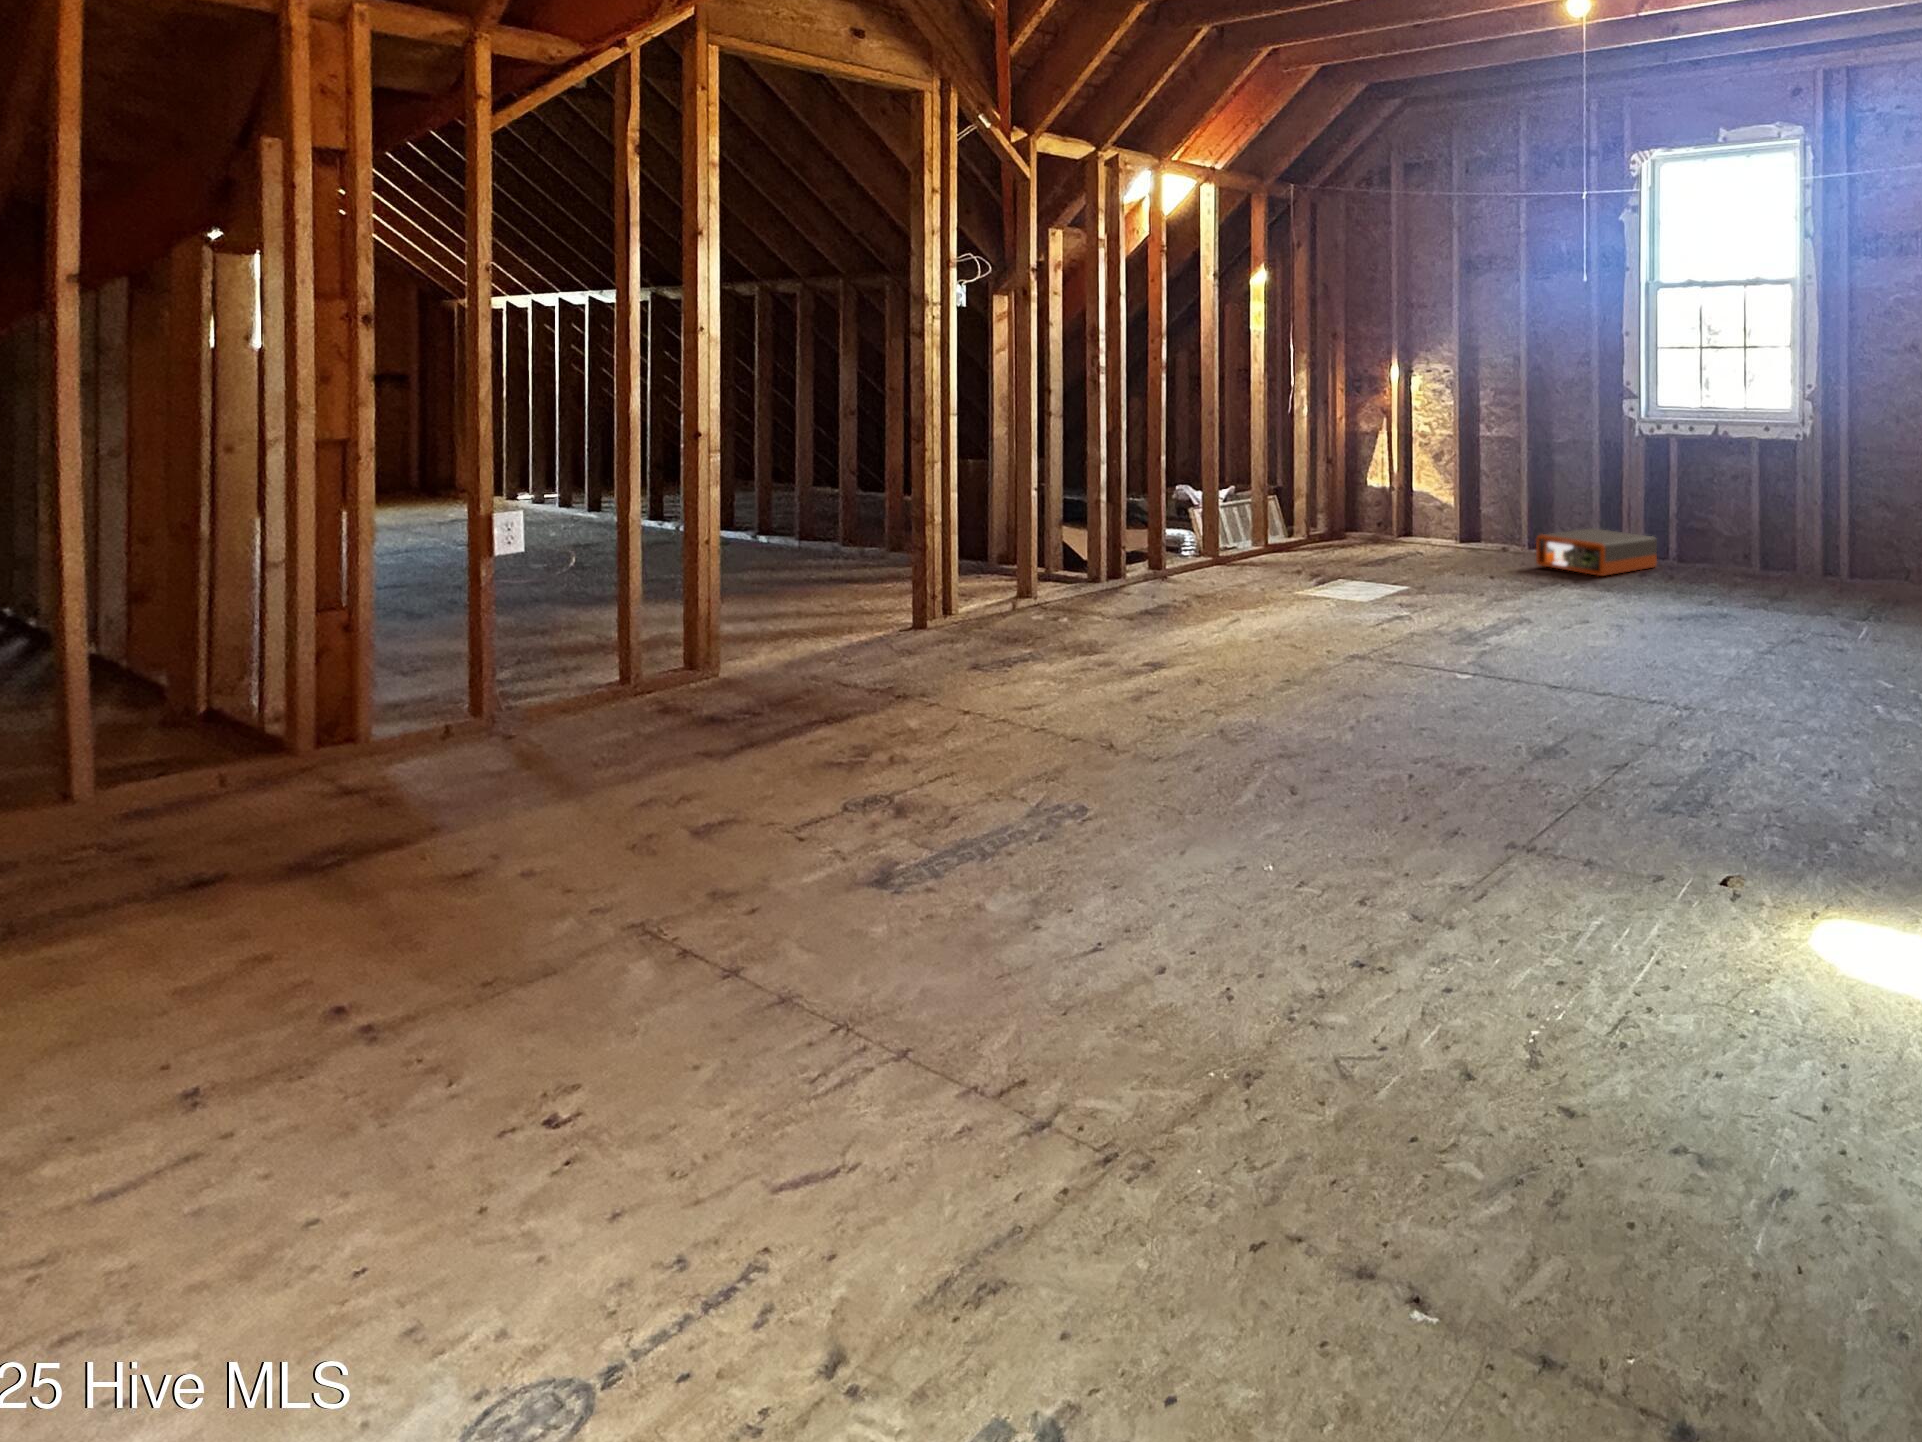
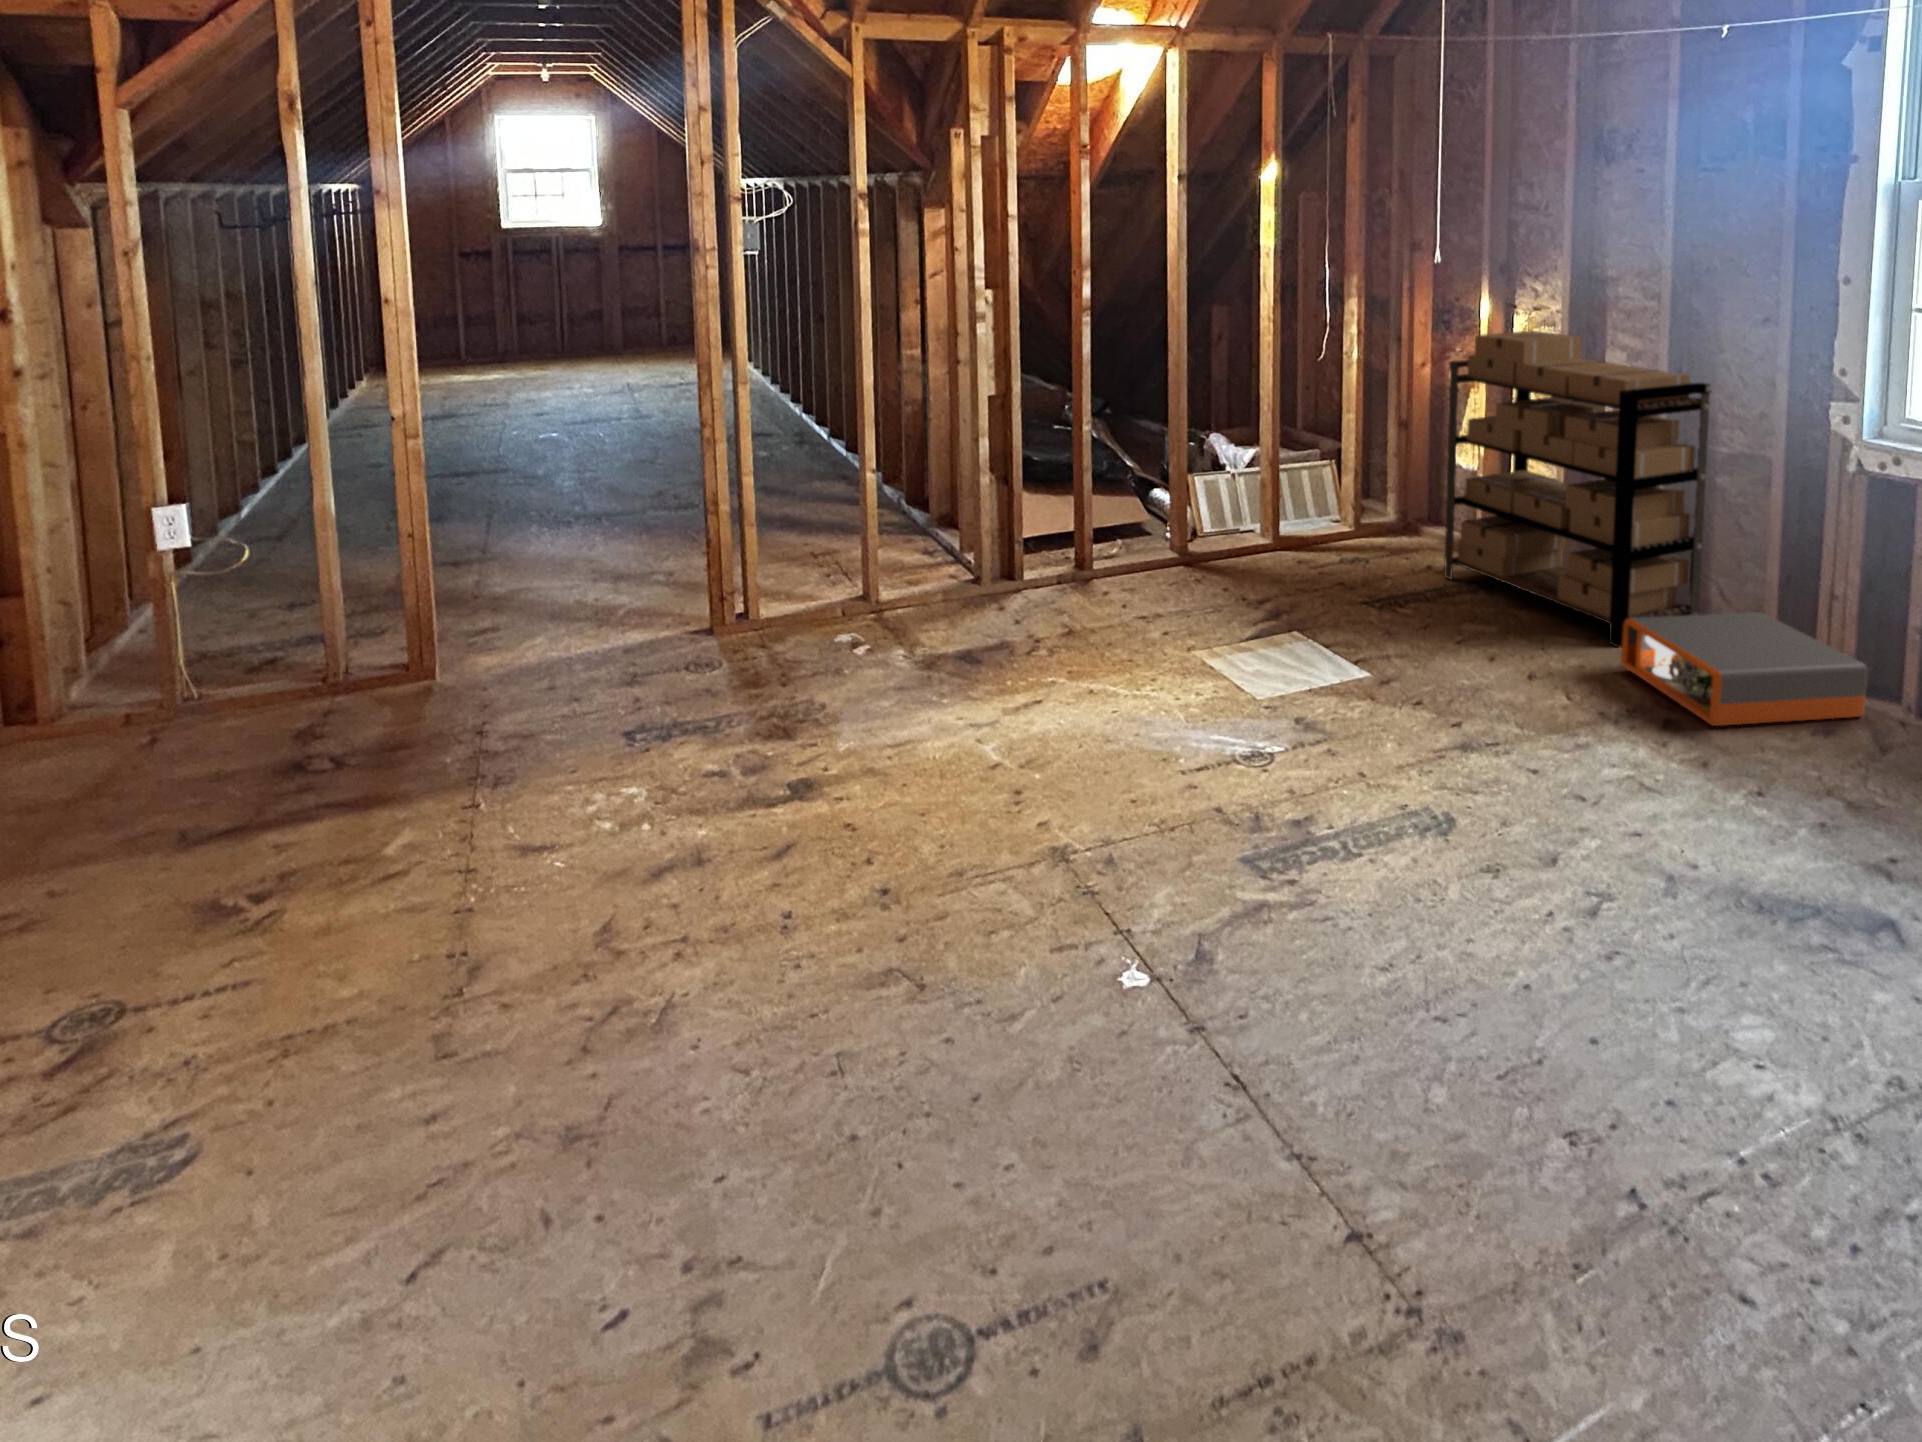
shelving unit: none [1391,383,1551,563] -> present [1444,331,1711,647]

